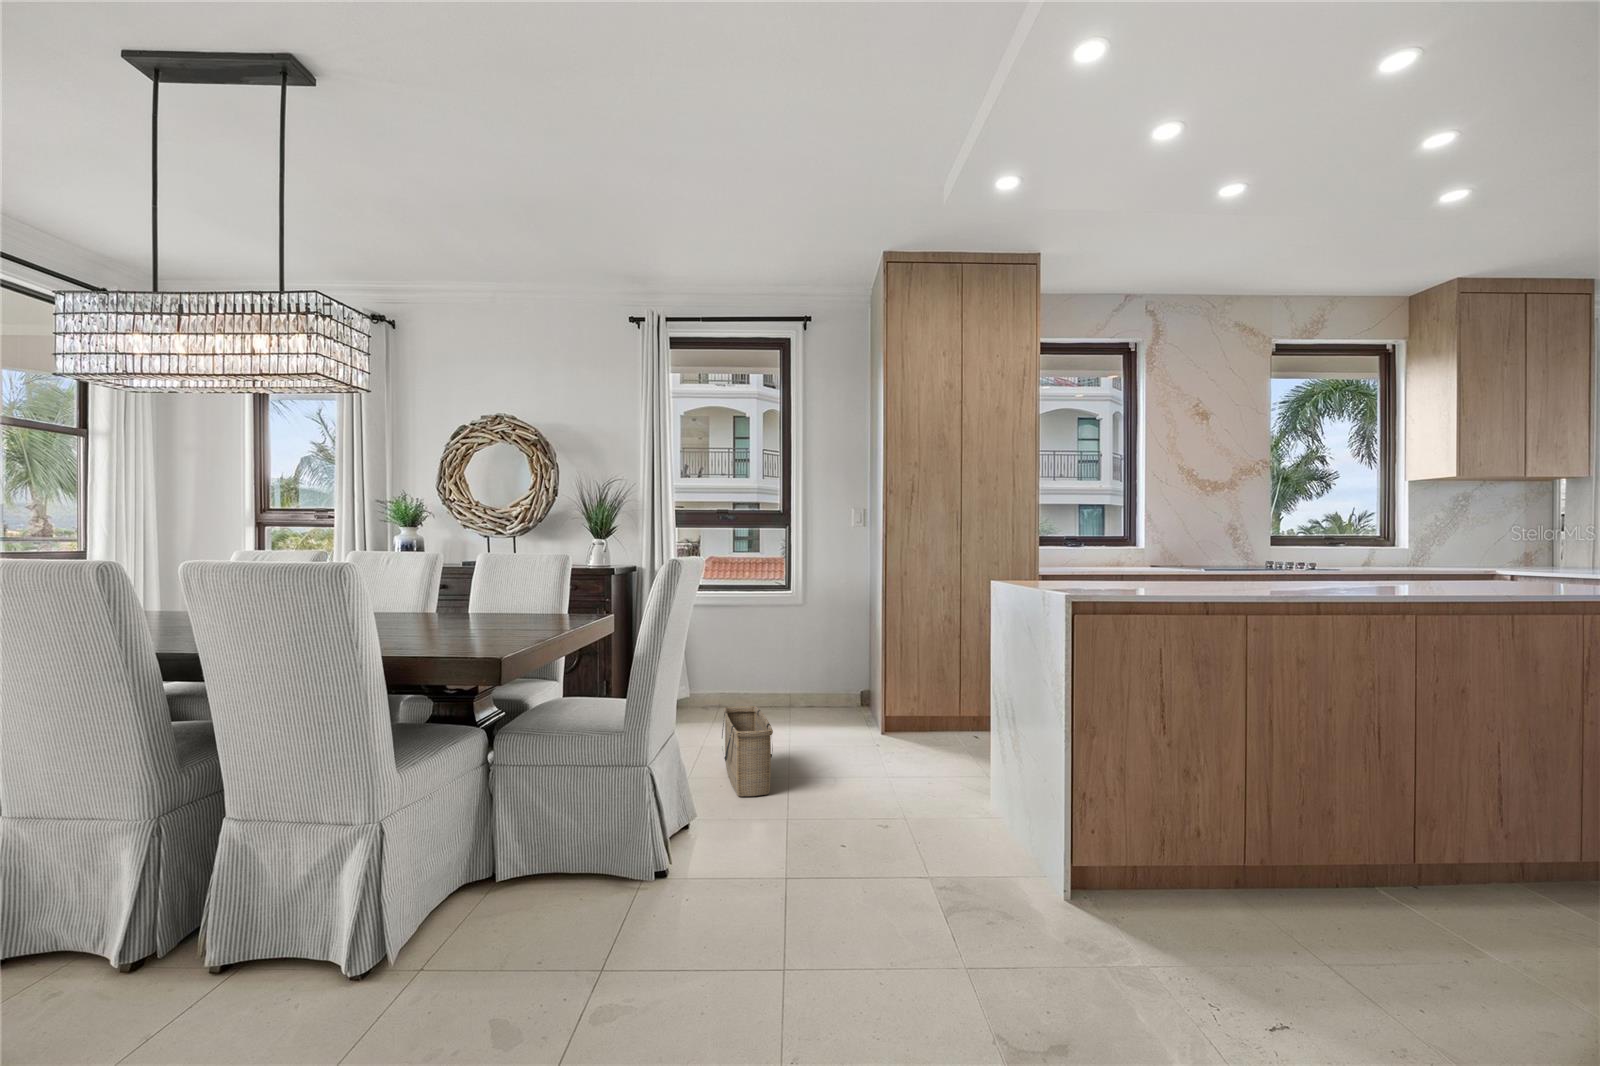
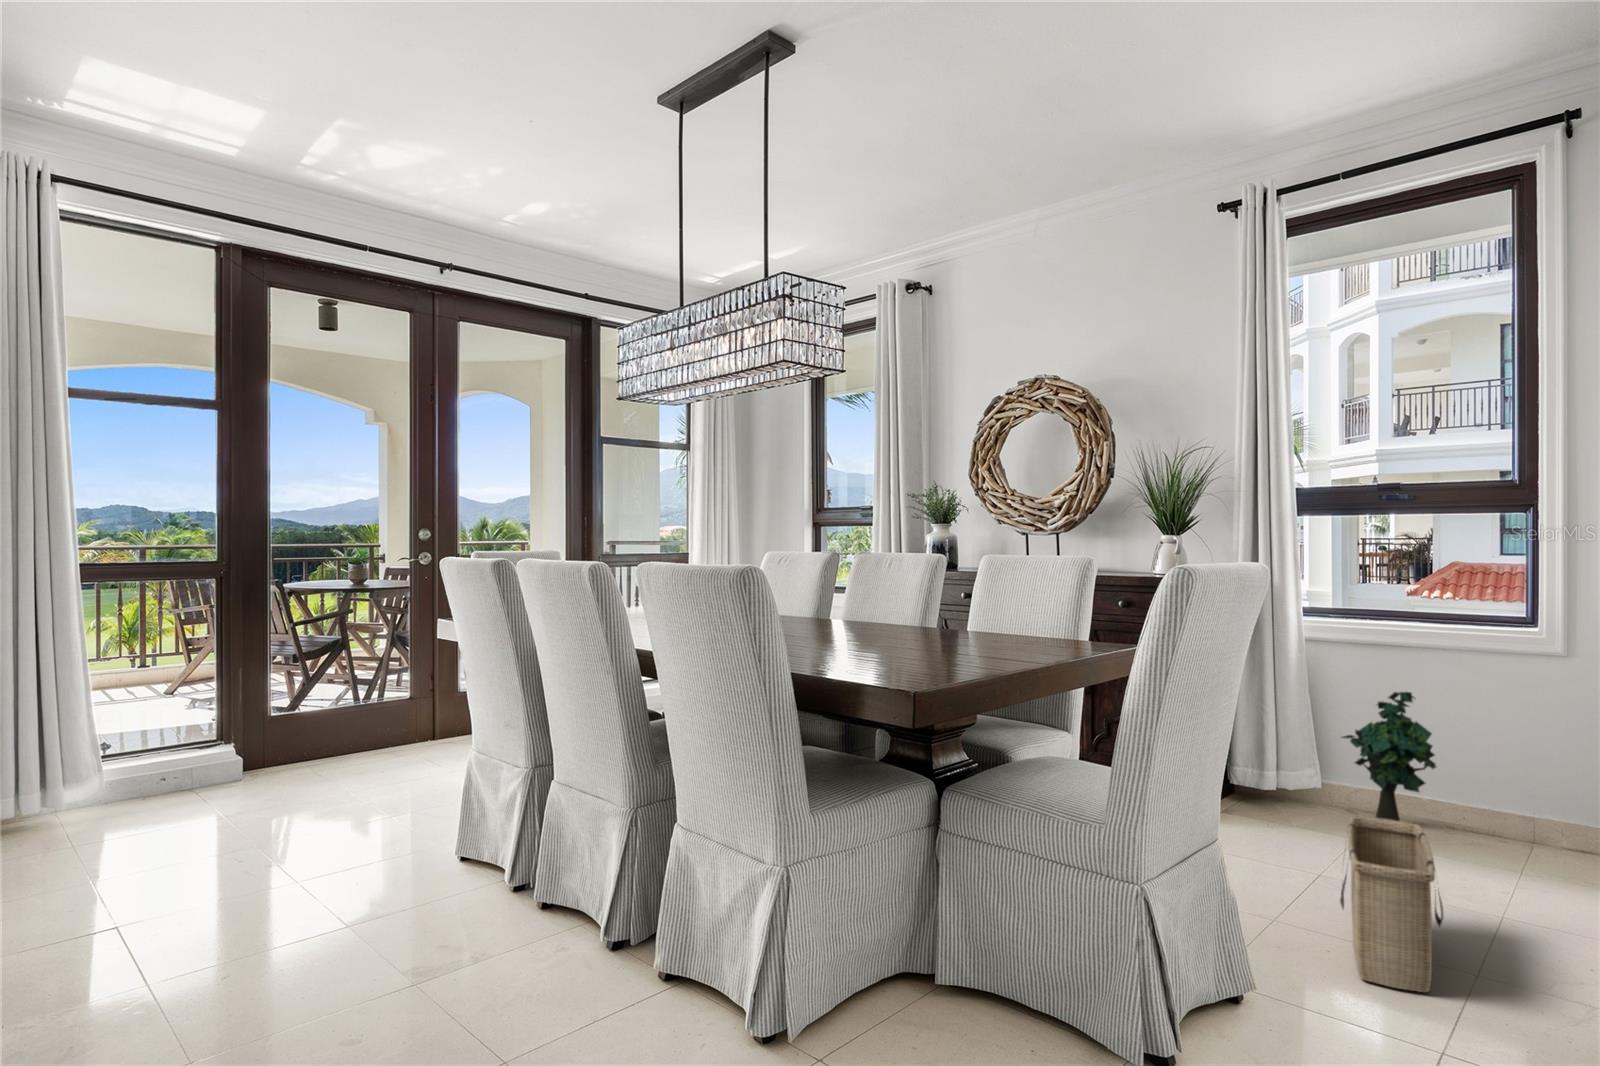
decorative plant: none [699,631,748,713] -> present [1342,692,1436,821]

